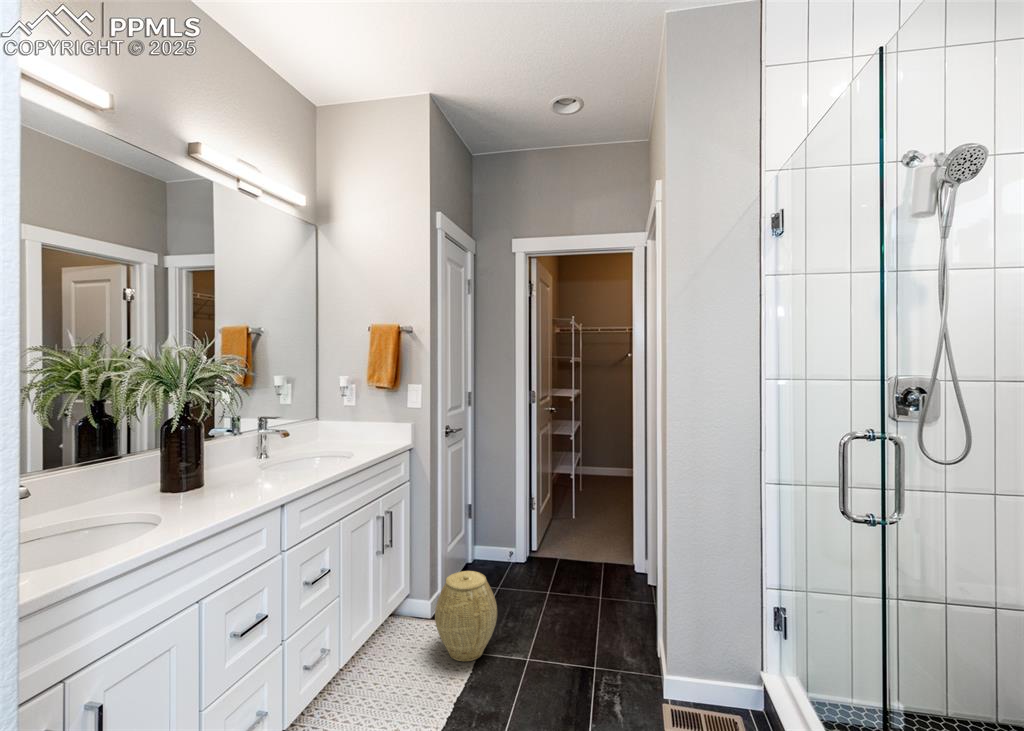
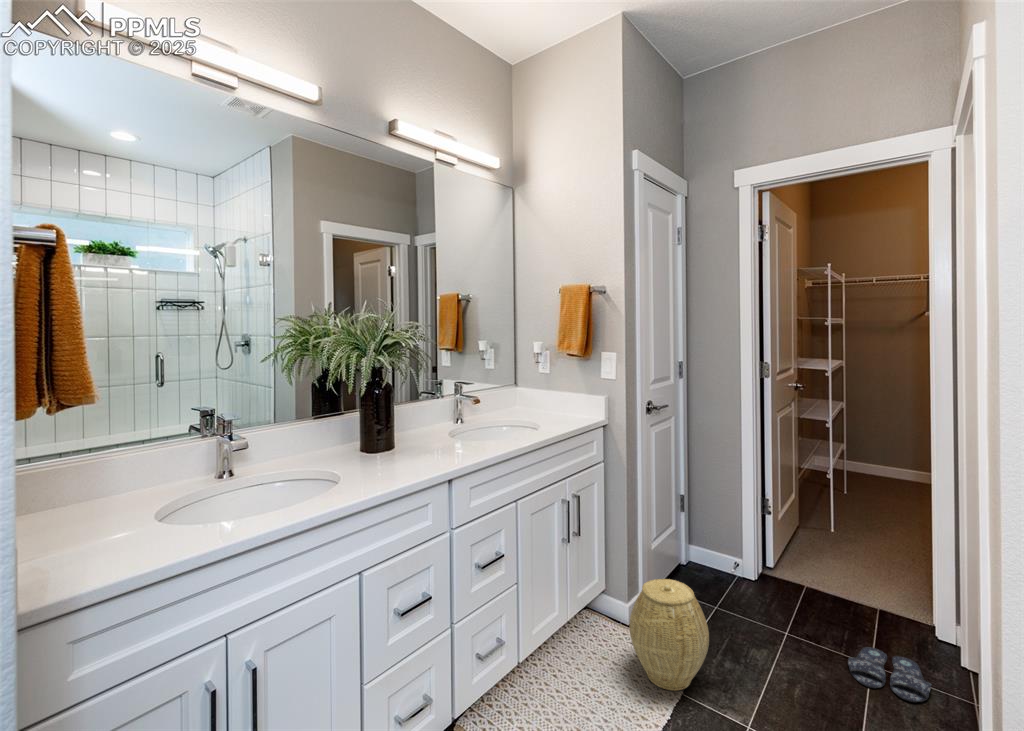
slippers: none [588,597,636,627] -> present [848,647,931,702]

